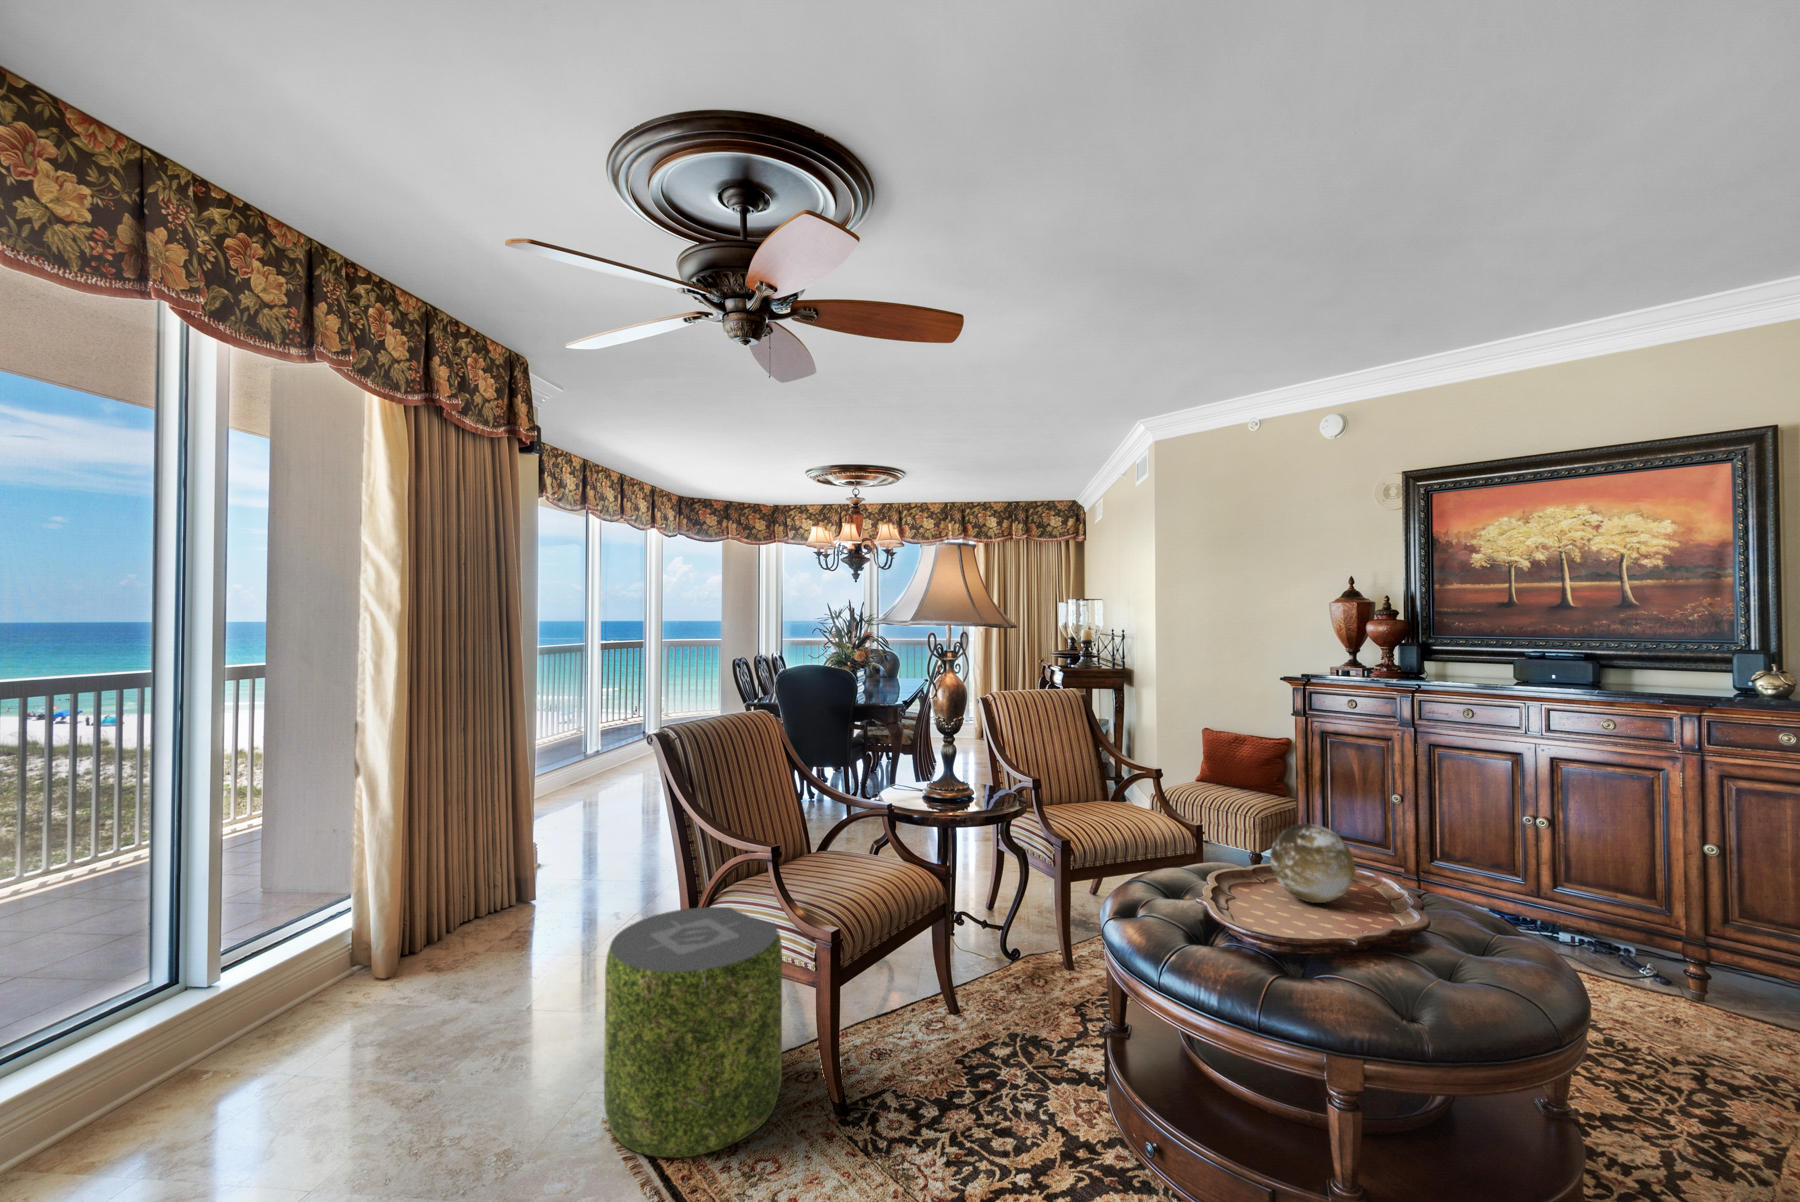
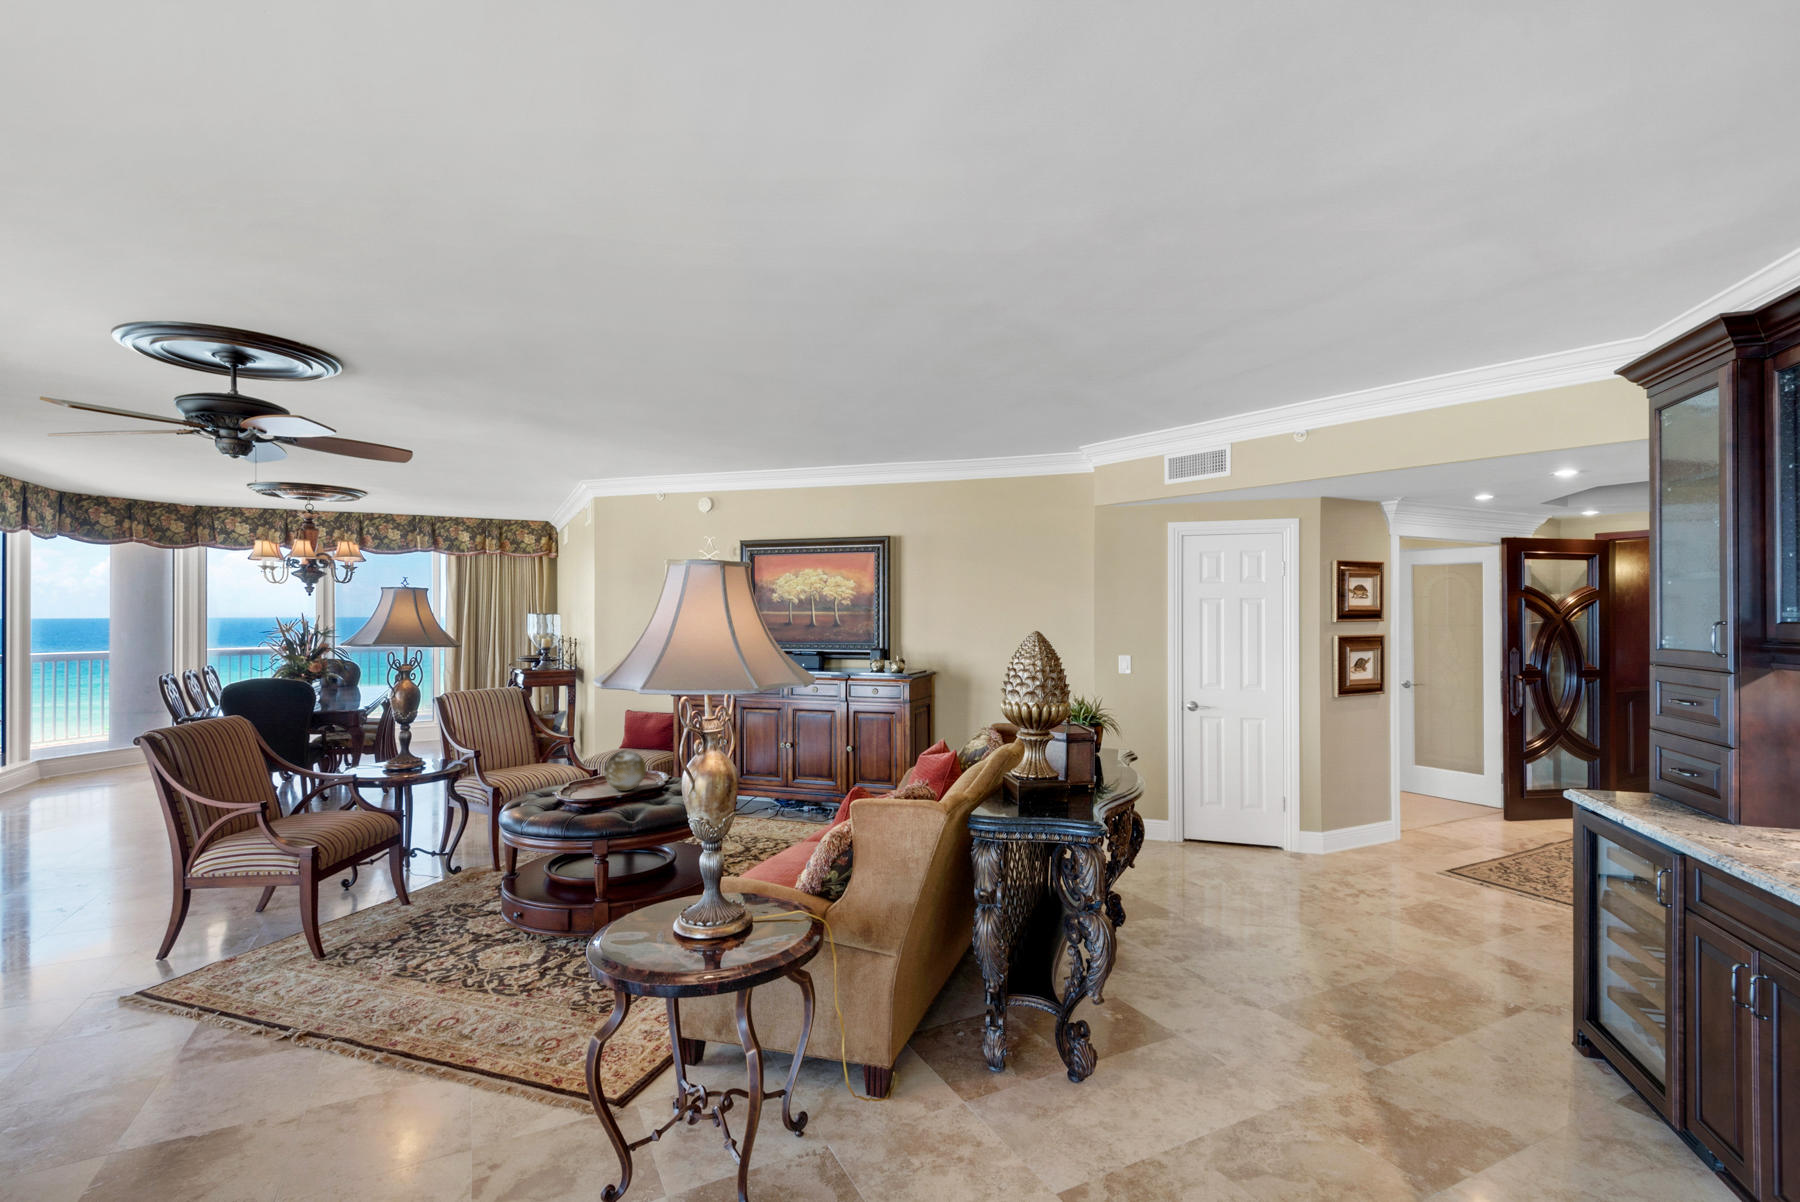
pouf: present [604,907,782,1158] -> none [117,851,272,1006]

